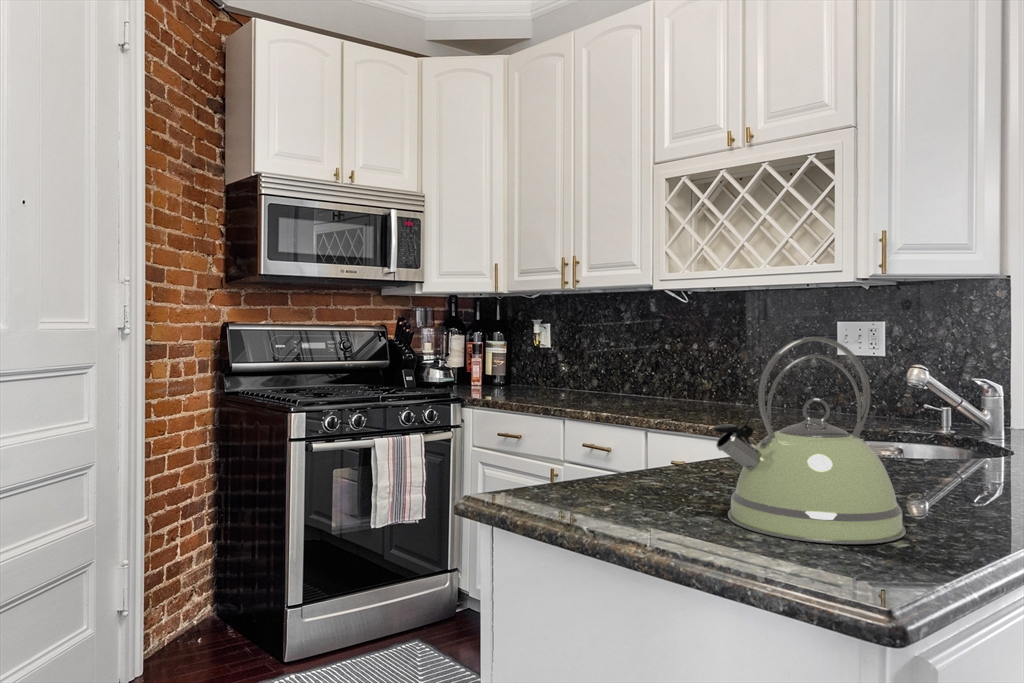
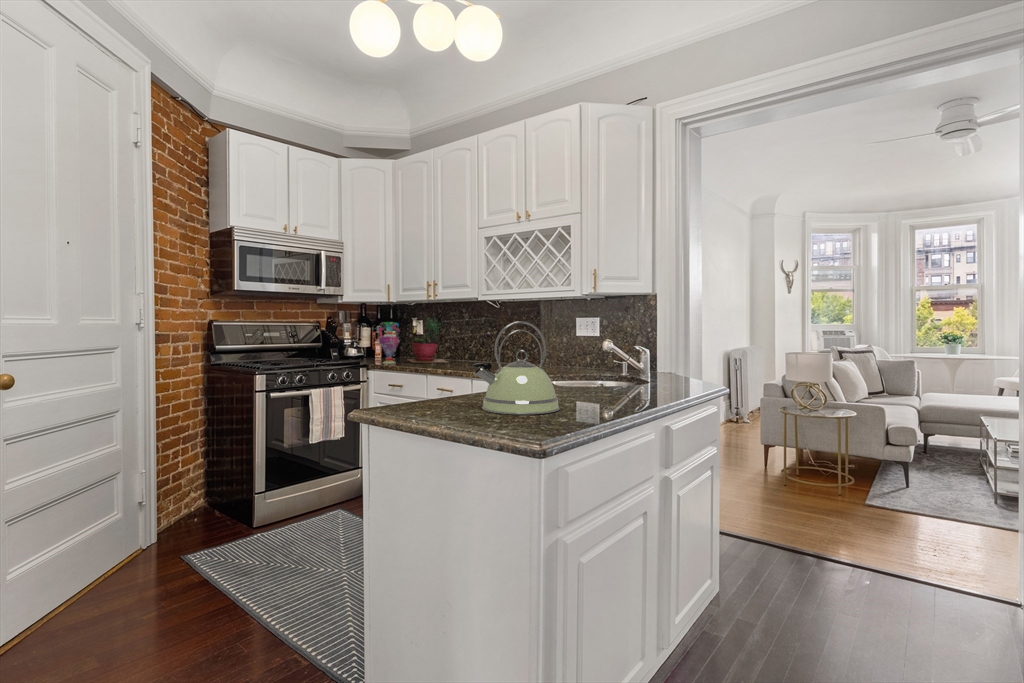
succulent plant: none [523,318,596,396] -> present [409,318,447,363]
vase: none [477,326,515,396] -> present [378,322,400,364]

